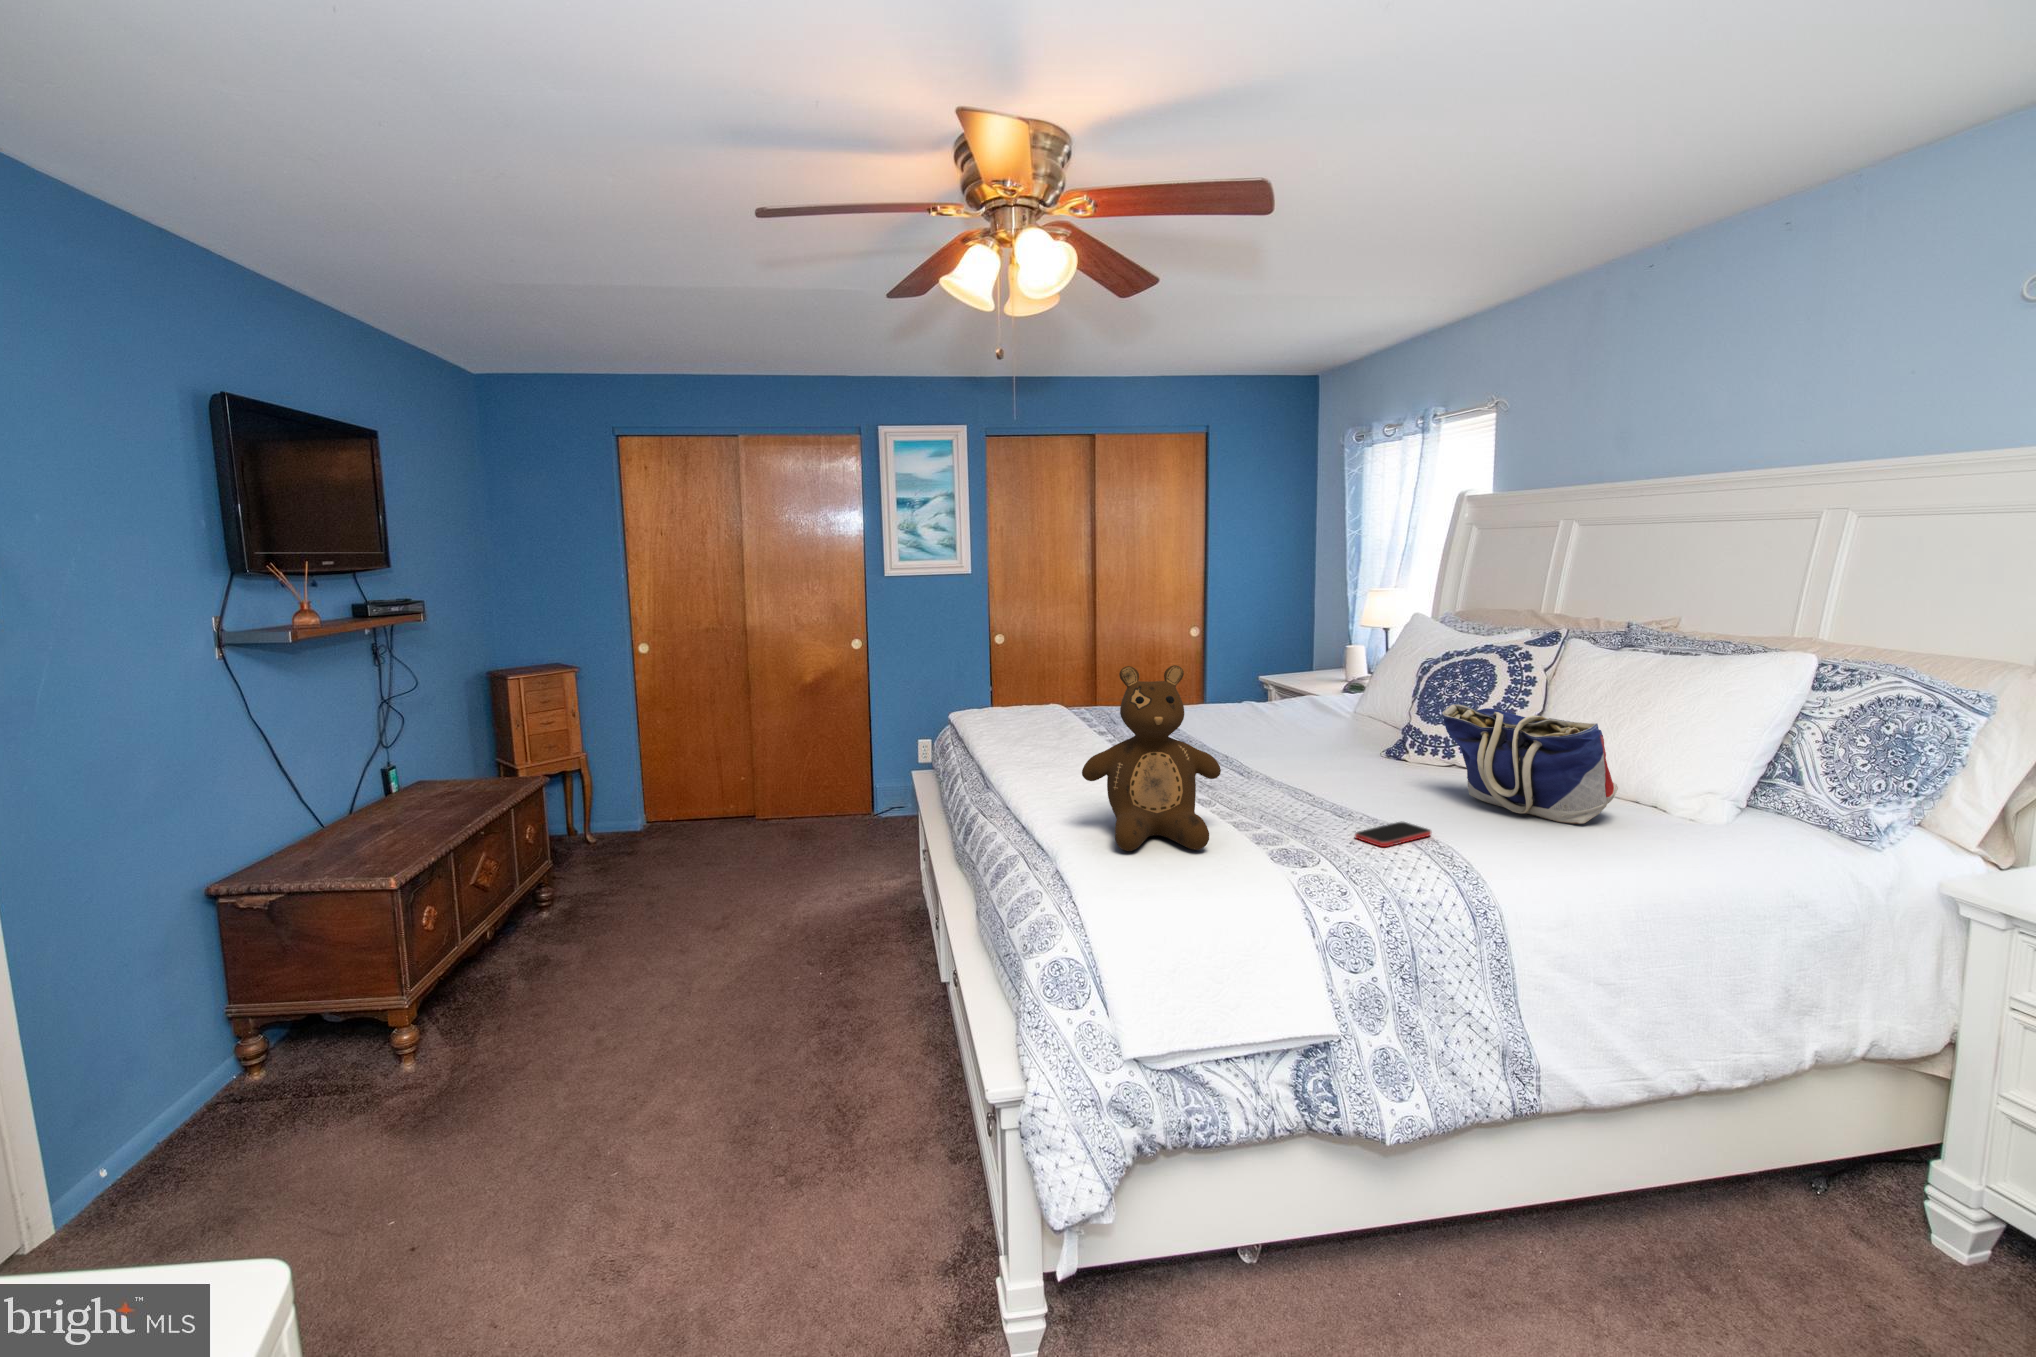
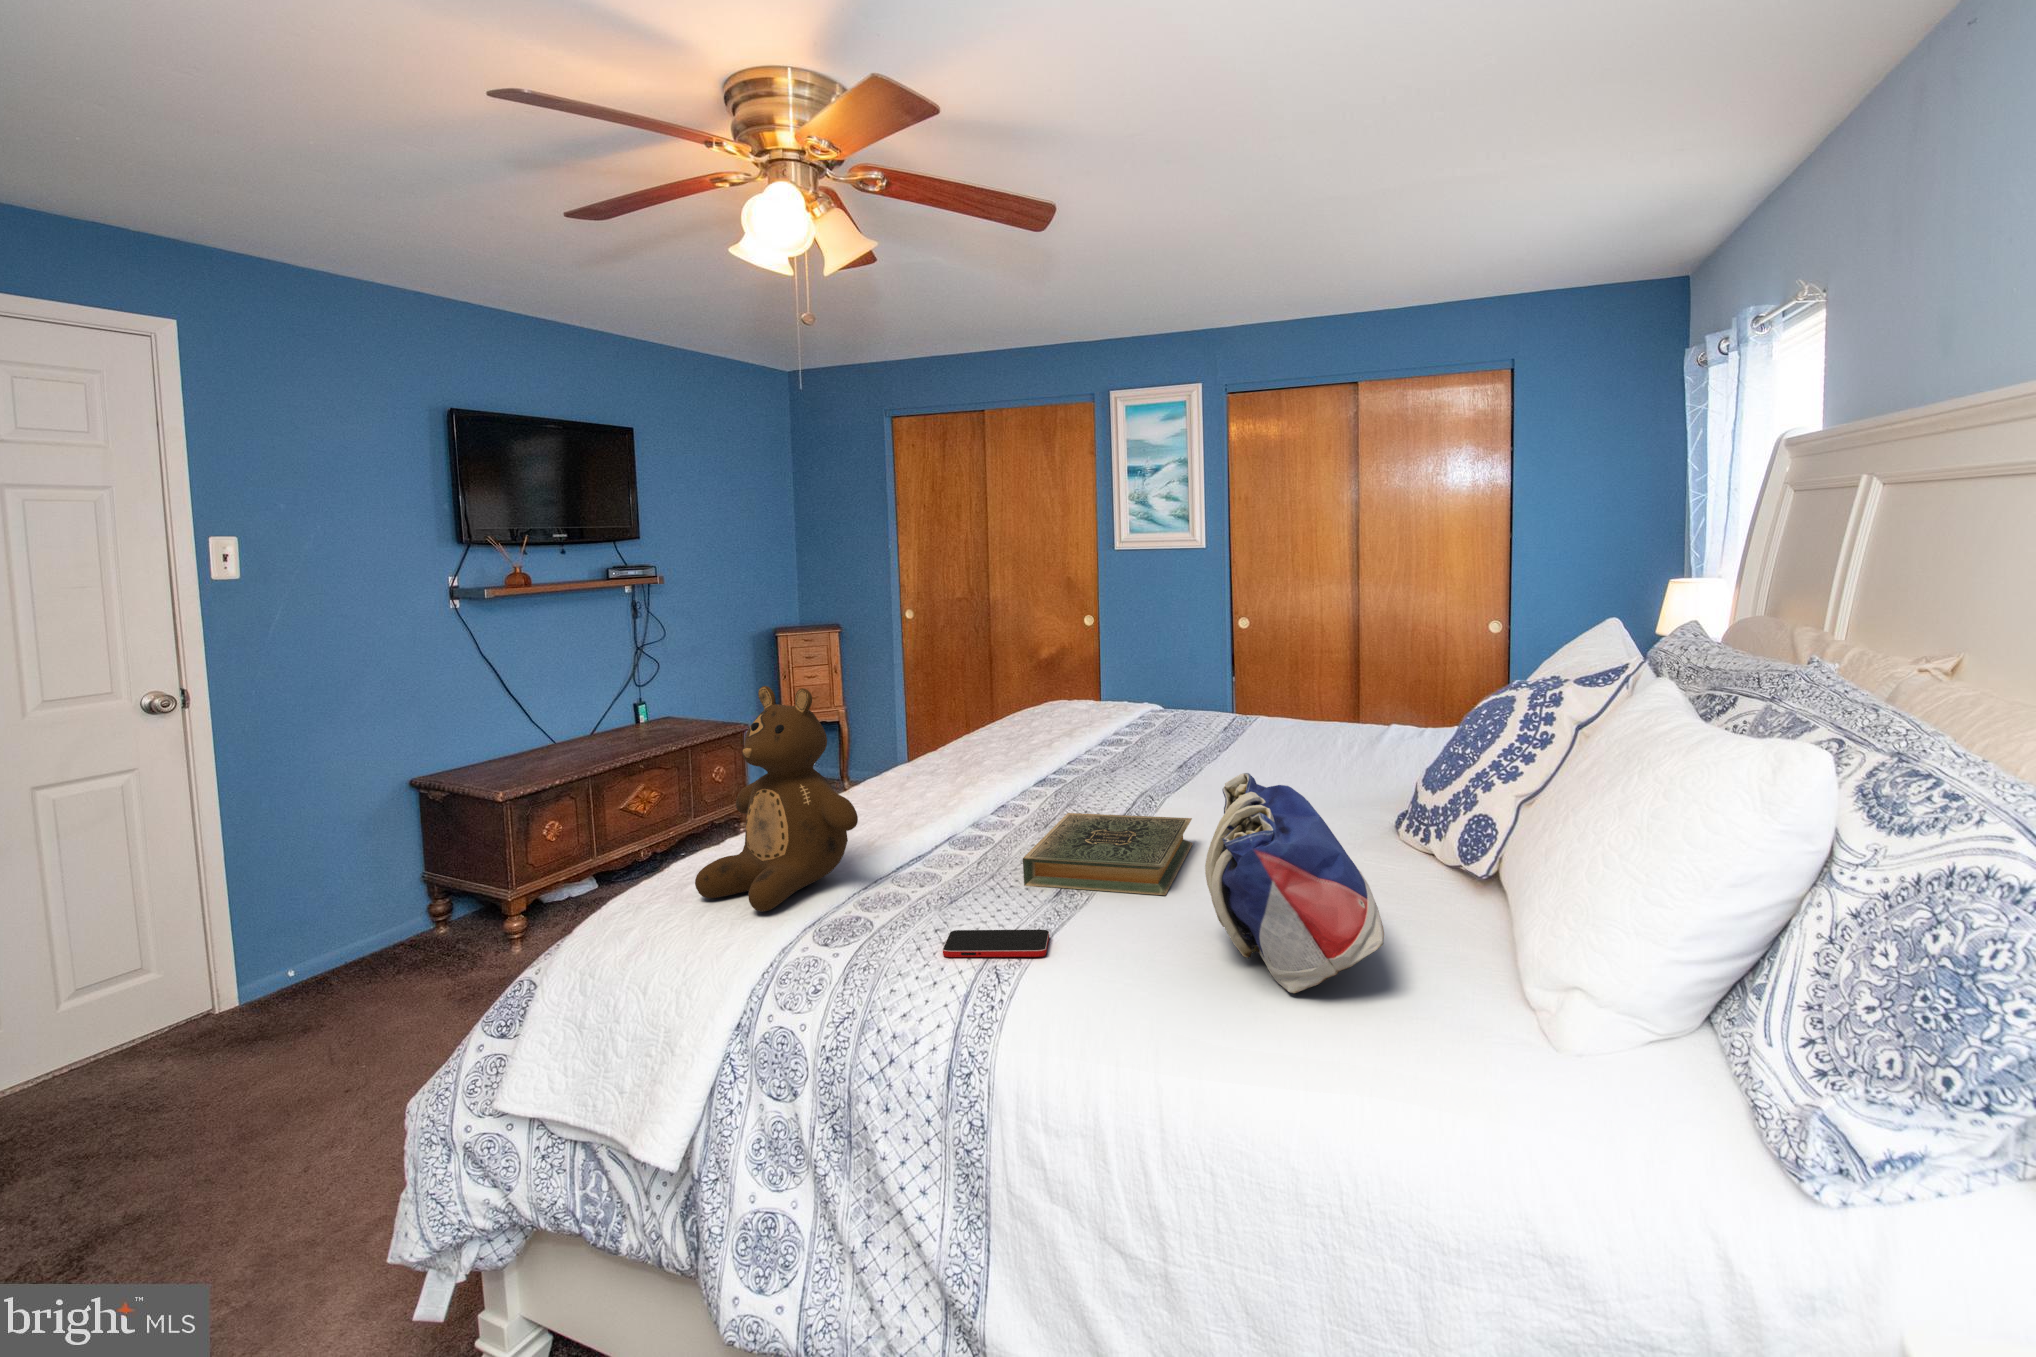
hardback book: none [1237,751,1389,806] -> present [1023,813,1193,895]

